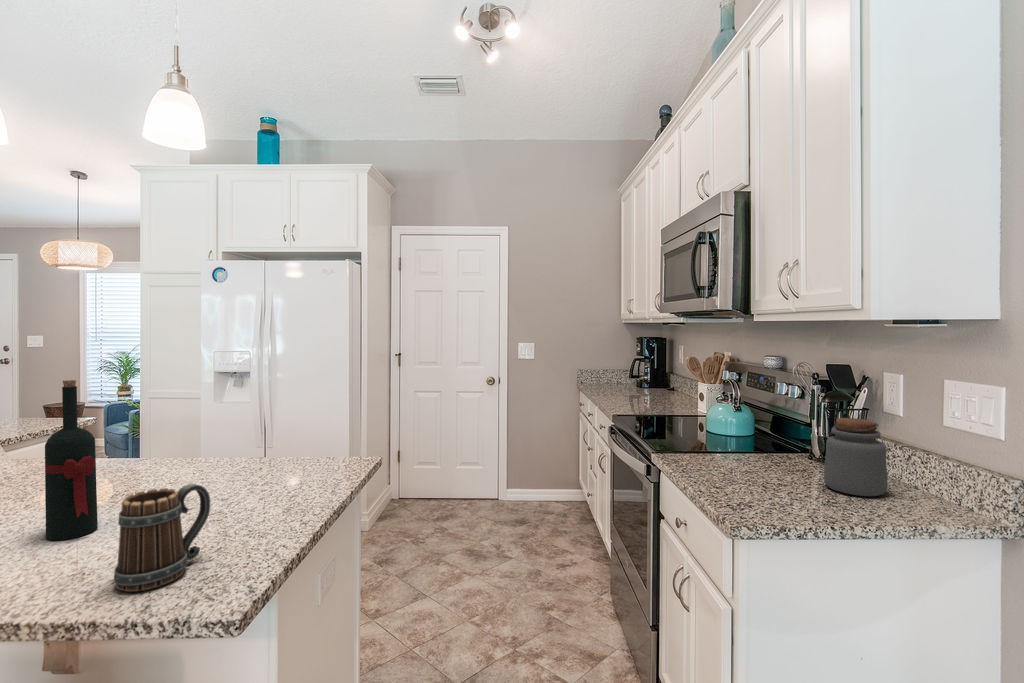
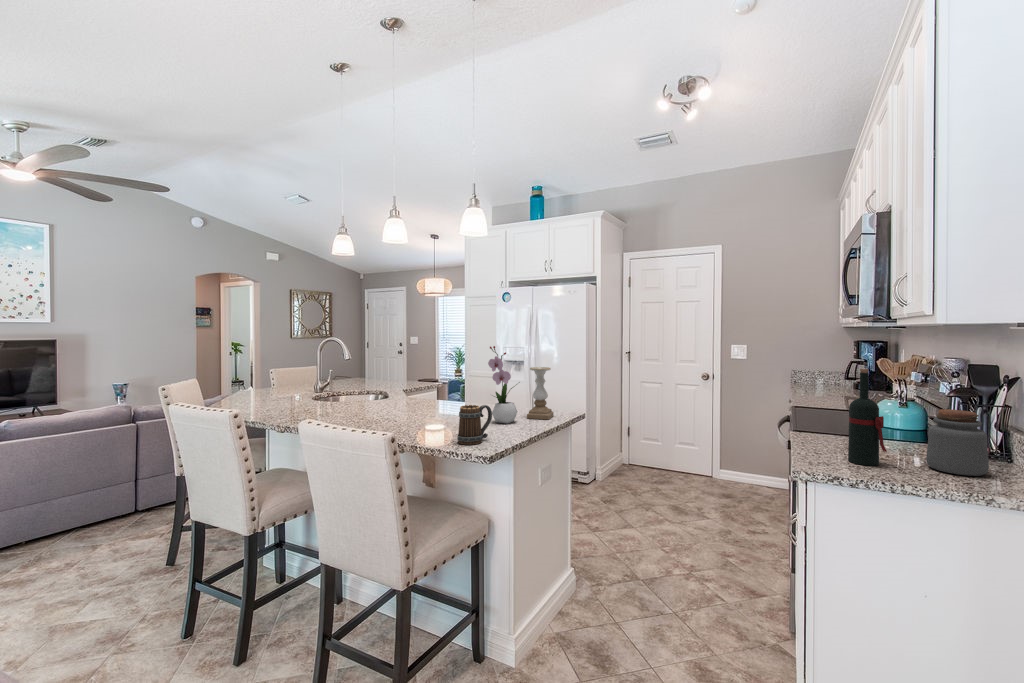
flower arrangement: none [195,351,265,501] -> present [488,346,520,423]
wine bottle: present [45,380,98,540] -> present [848,369,887,466]
candle holder: none [277,386,326,481] -> present [527,367,553,419]

